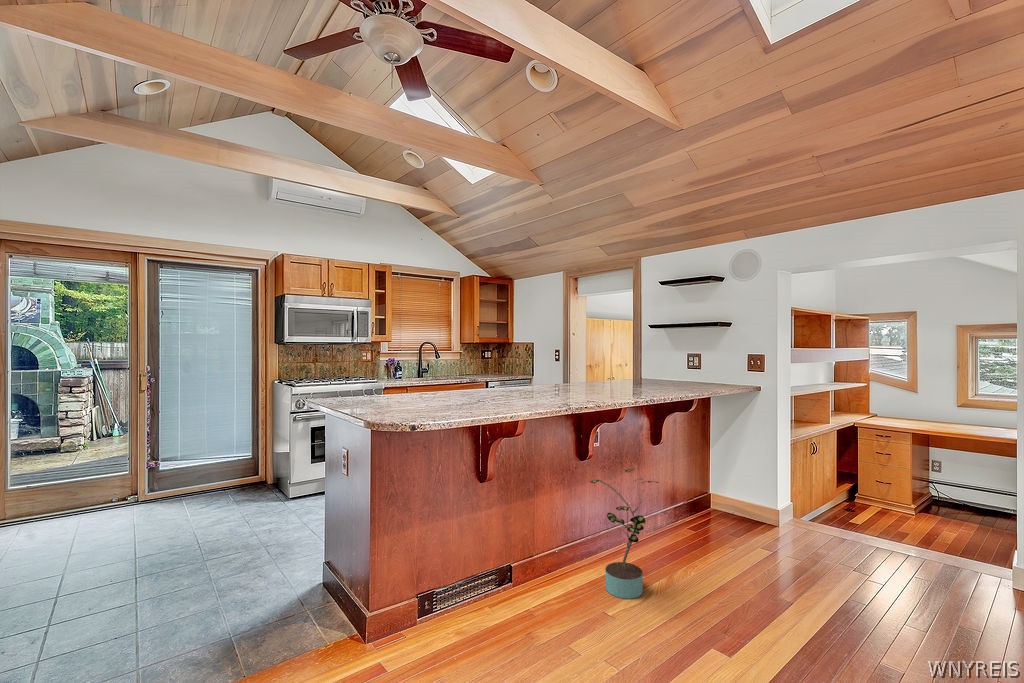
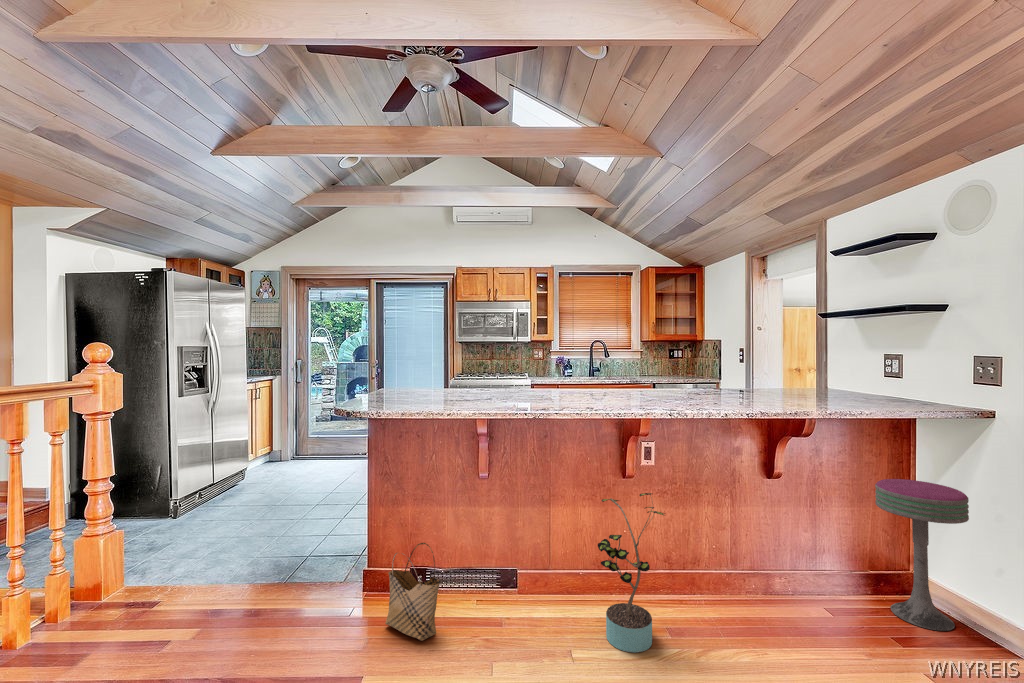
bar stool: none [707,436,756,527] -> present [875,479,969,631]
woven basket: none [432,559,496,658] -> present [385,543,440,640]

